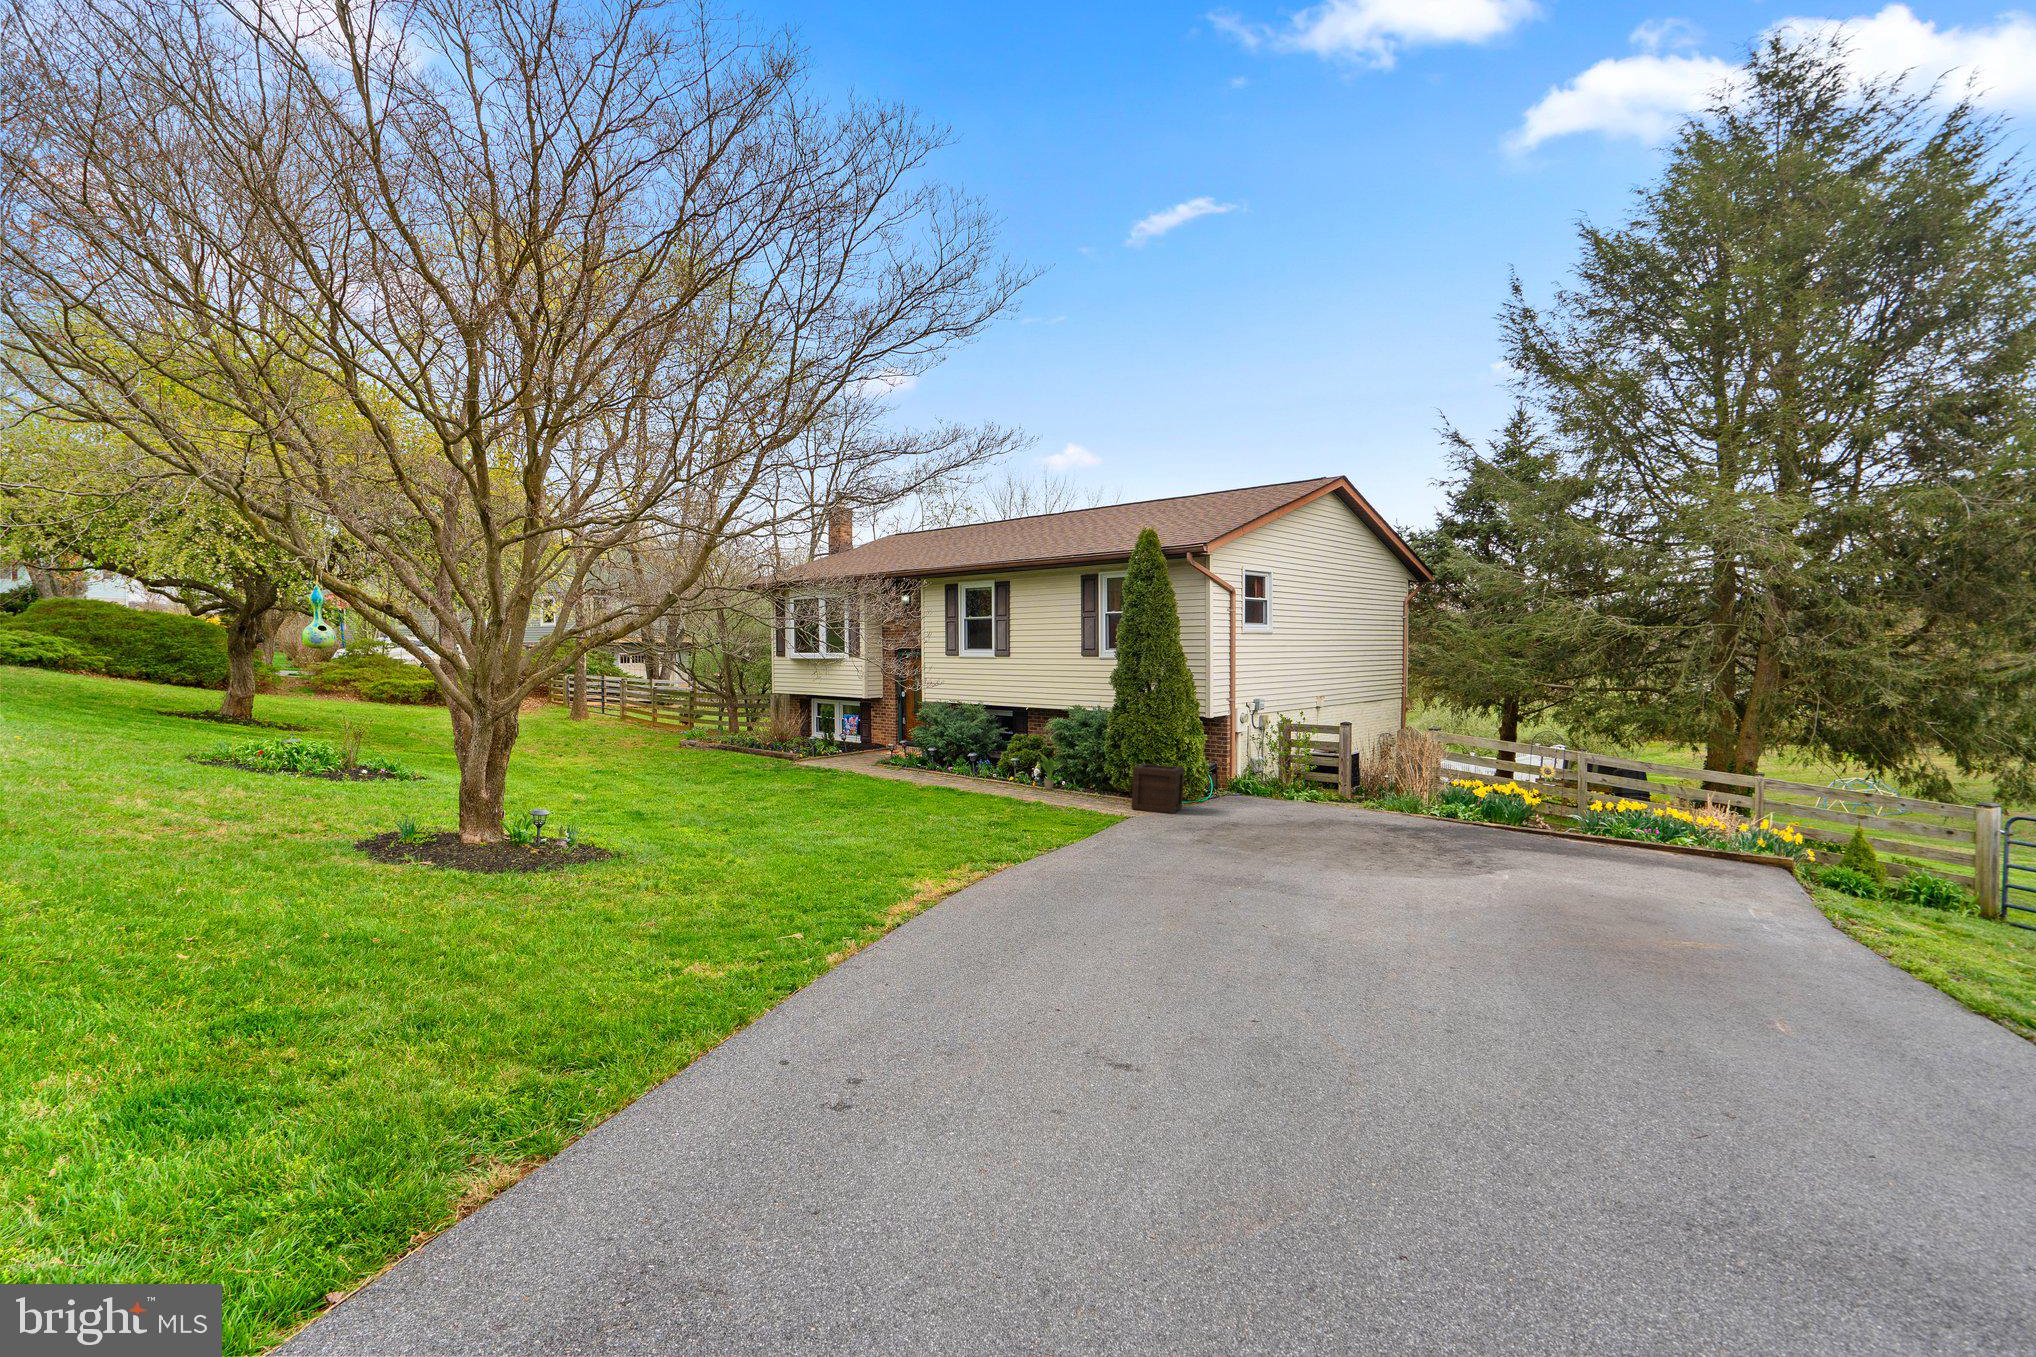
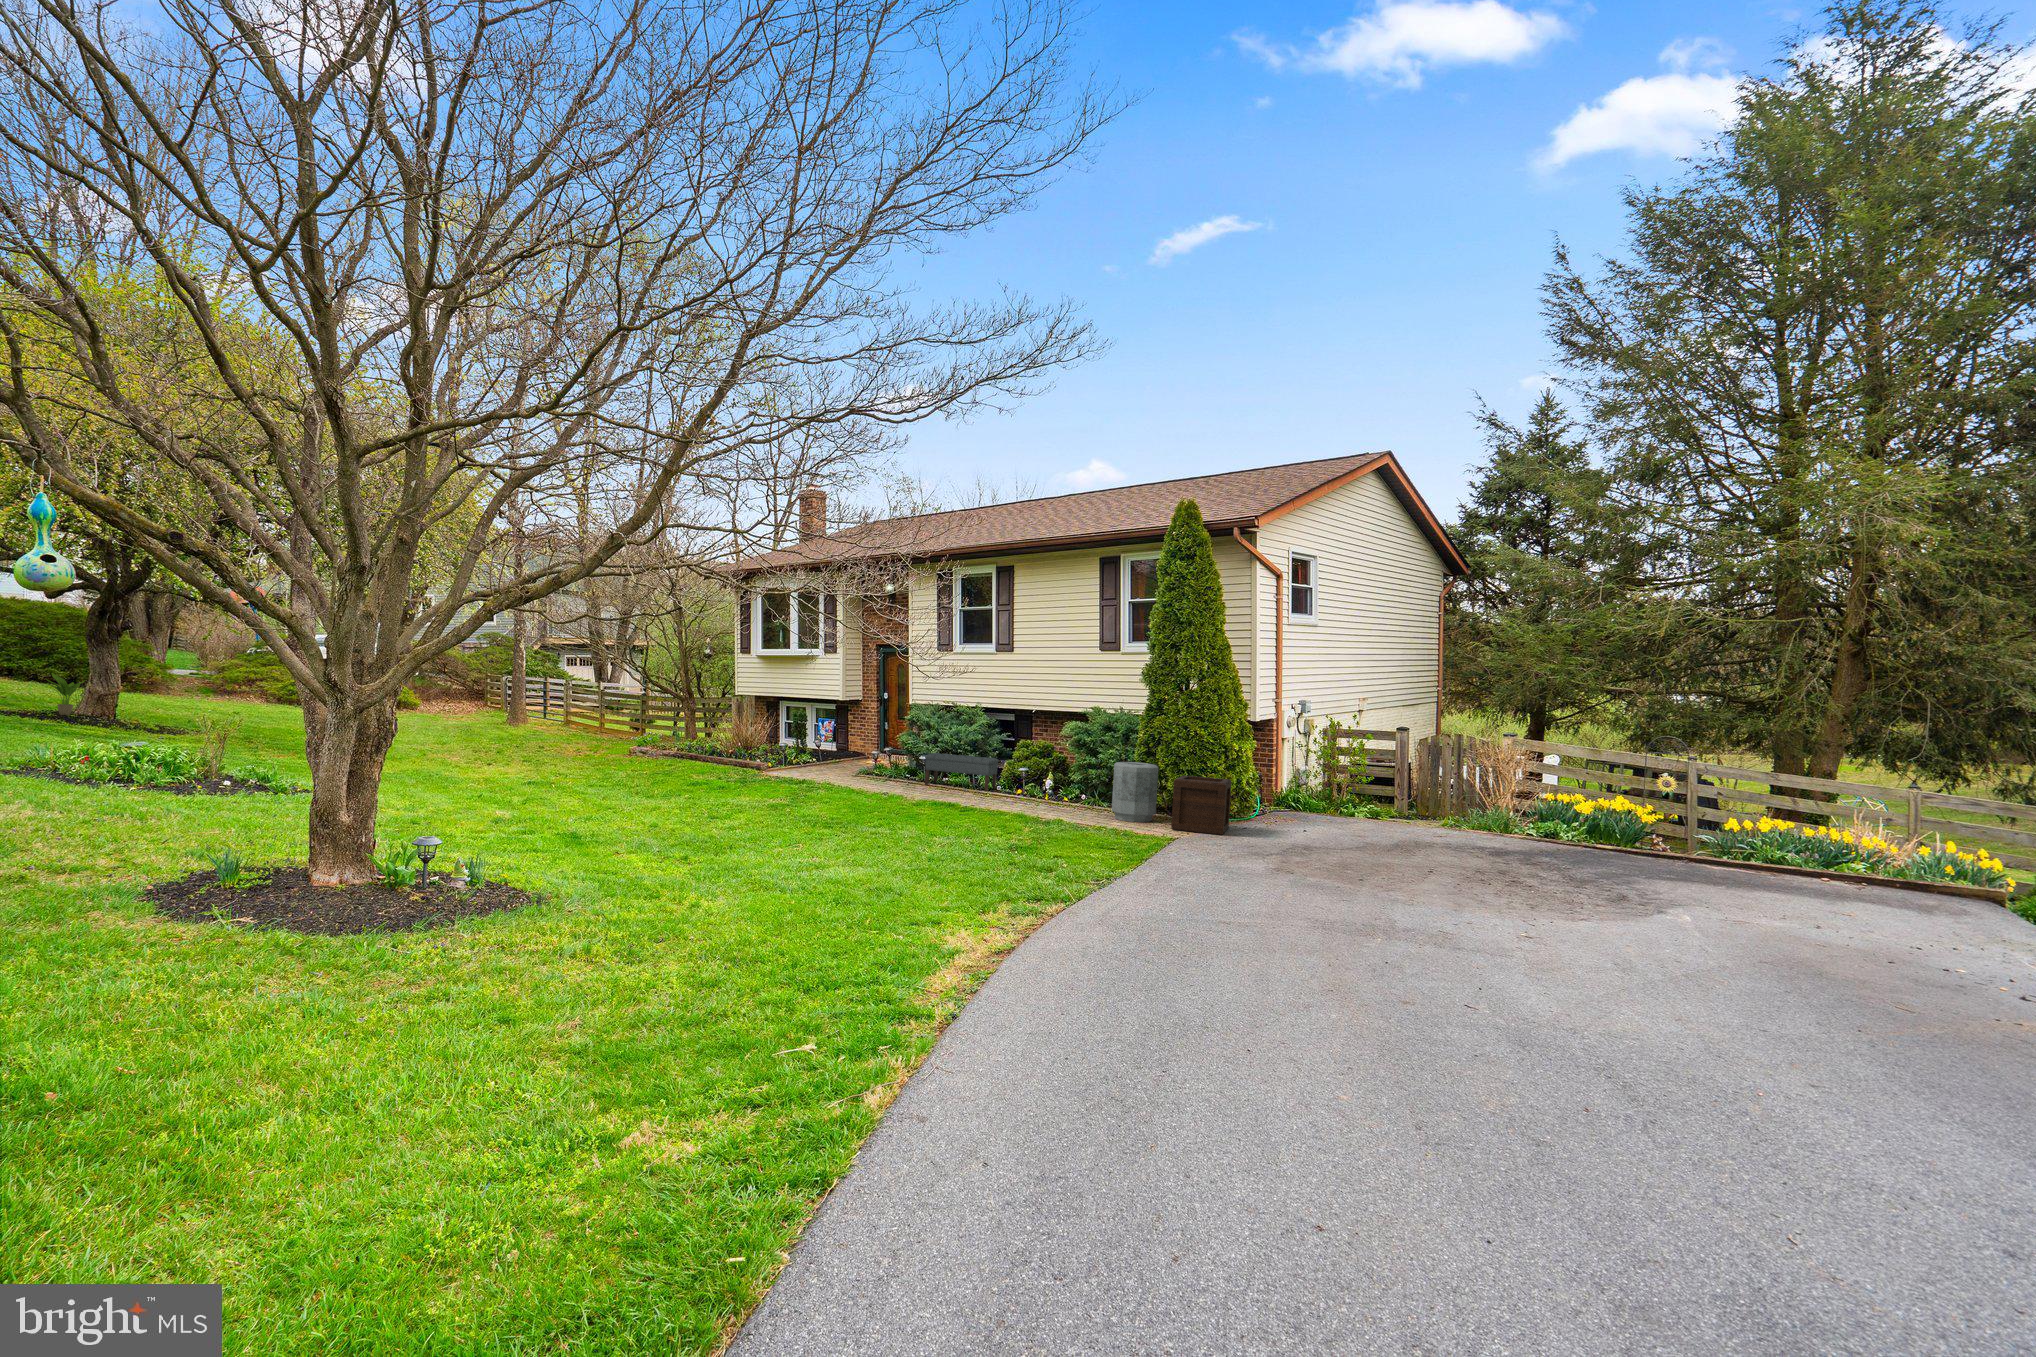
bench: none [932,745,995,777] -> present [925,753,999,791]
potted plant: present [1038,752,1063,790] -> present [46,673,85,715]
trash can: none [1084,753,1124,803] -> present [1112,762,1158,822]

